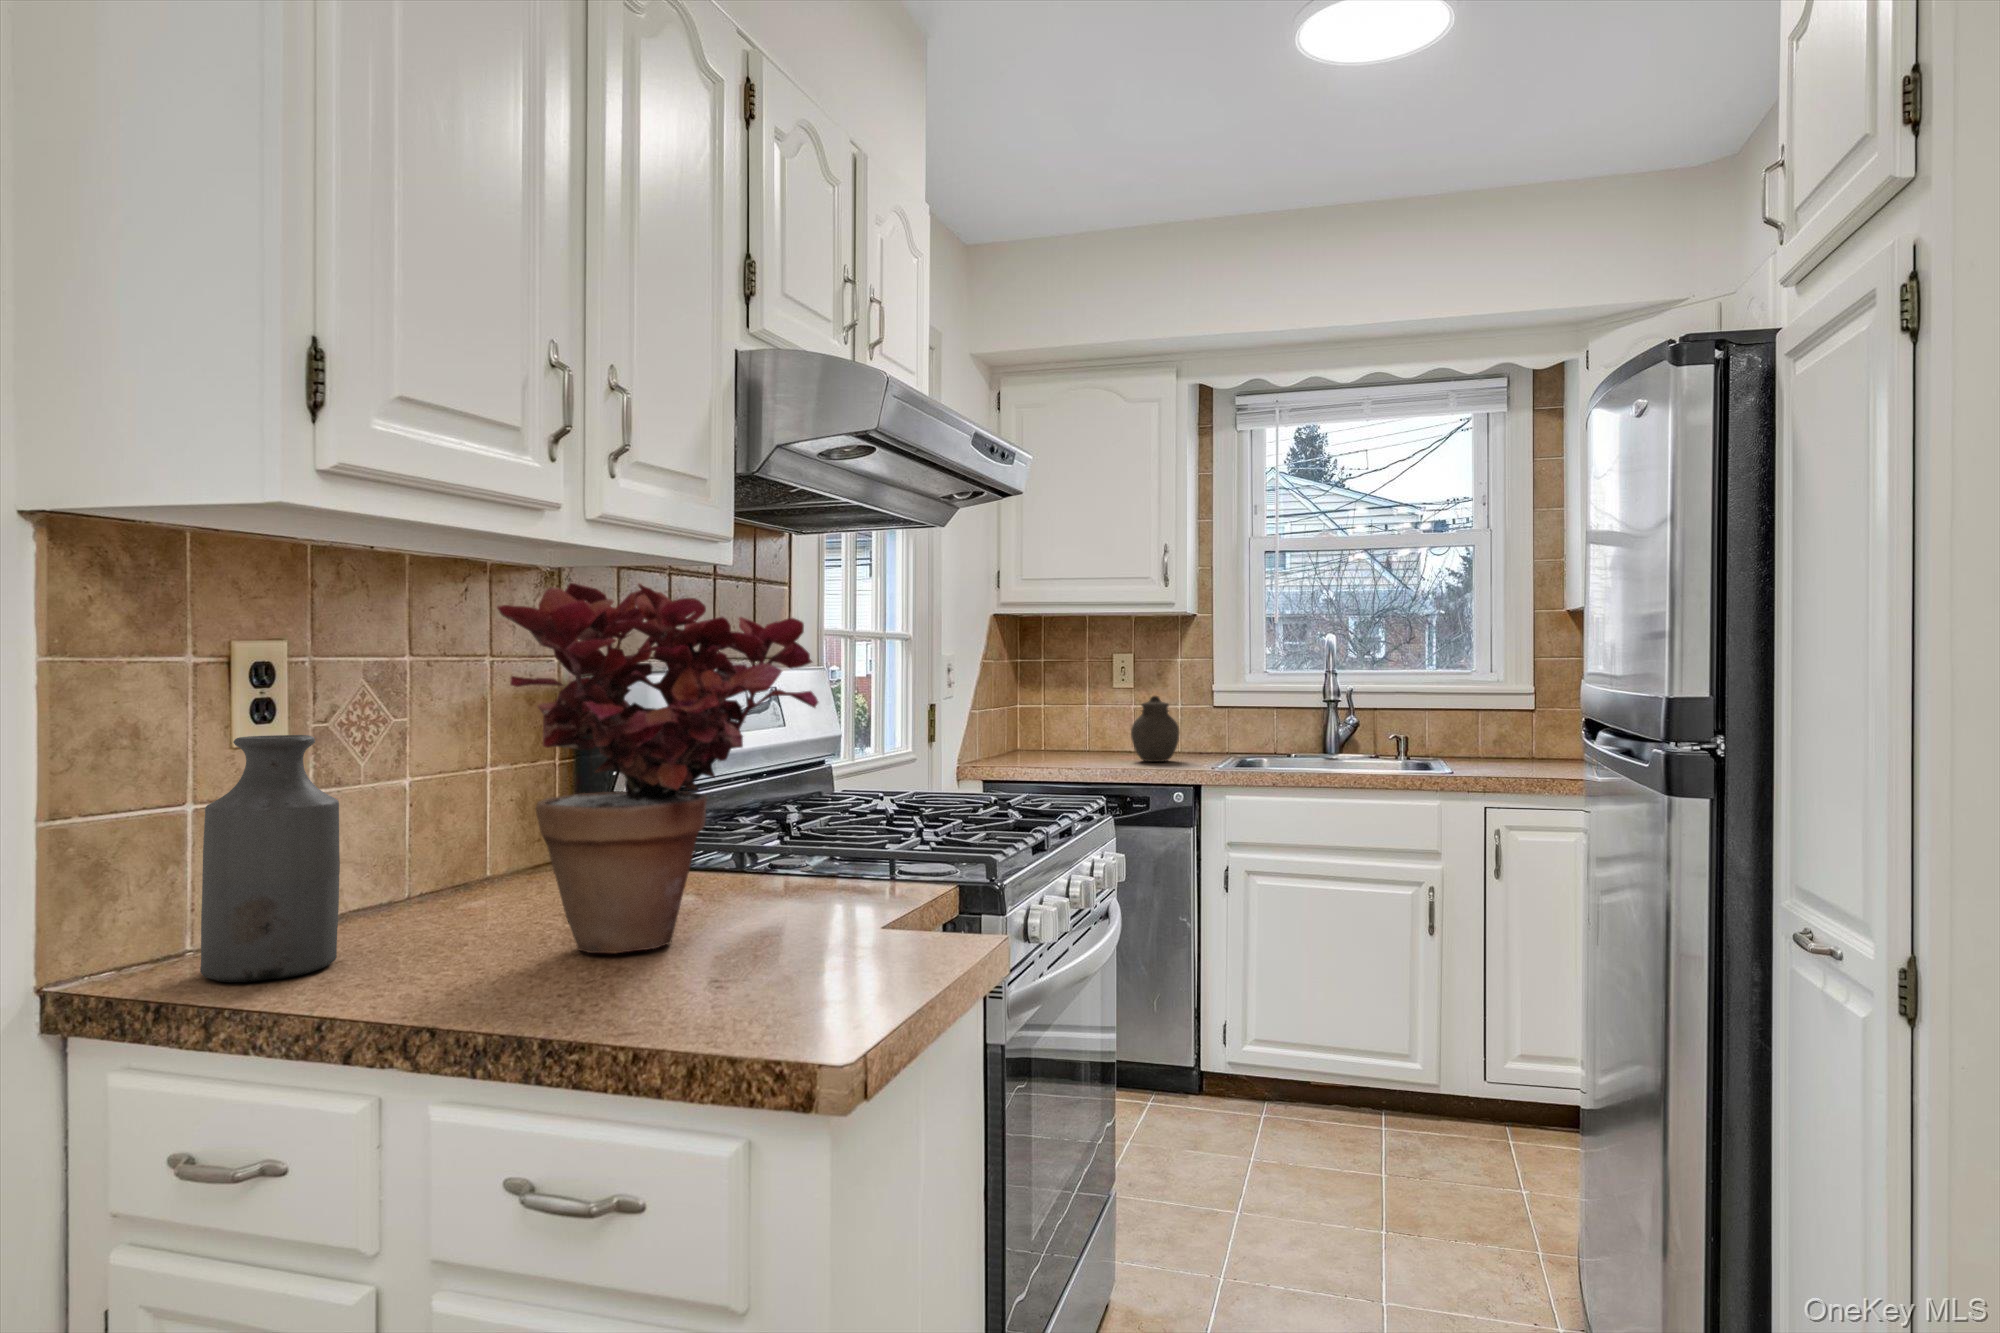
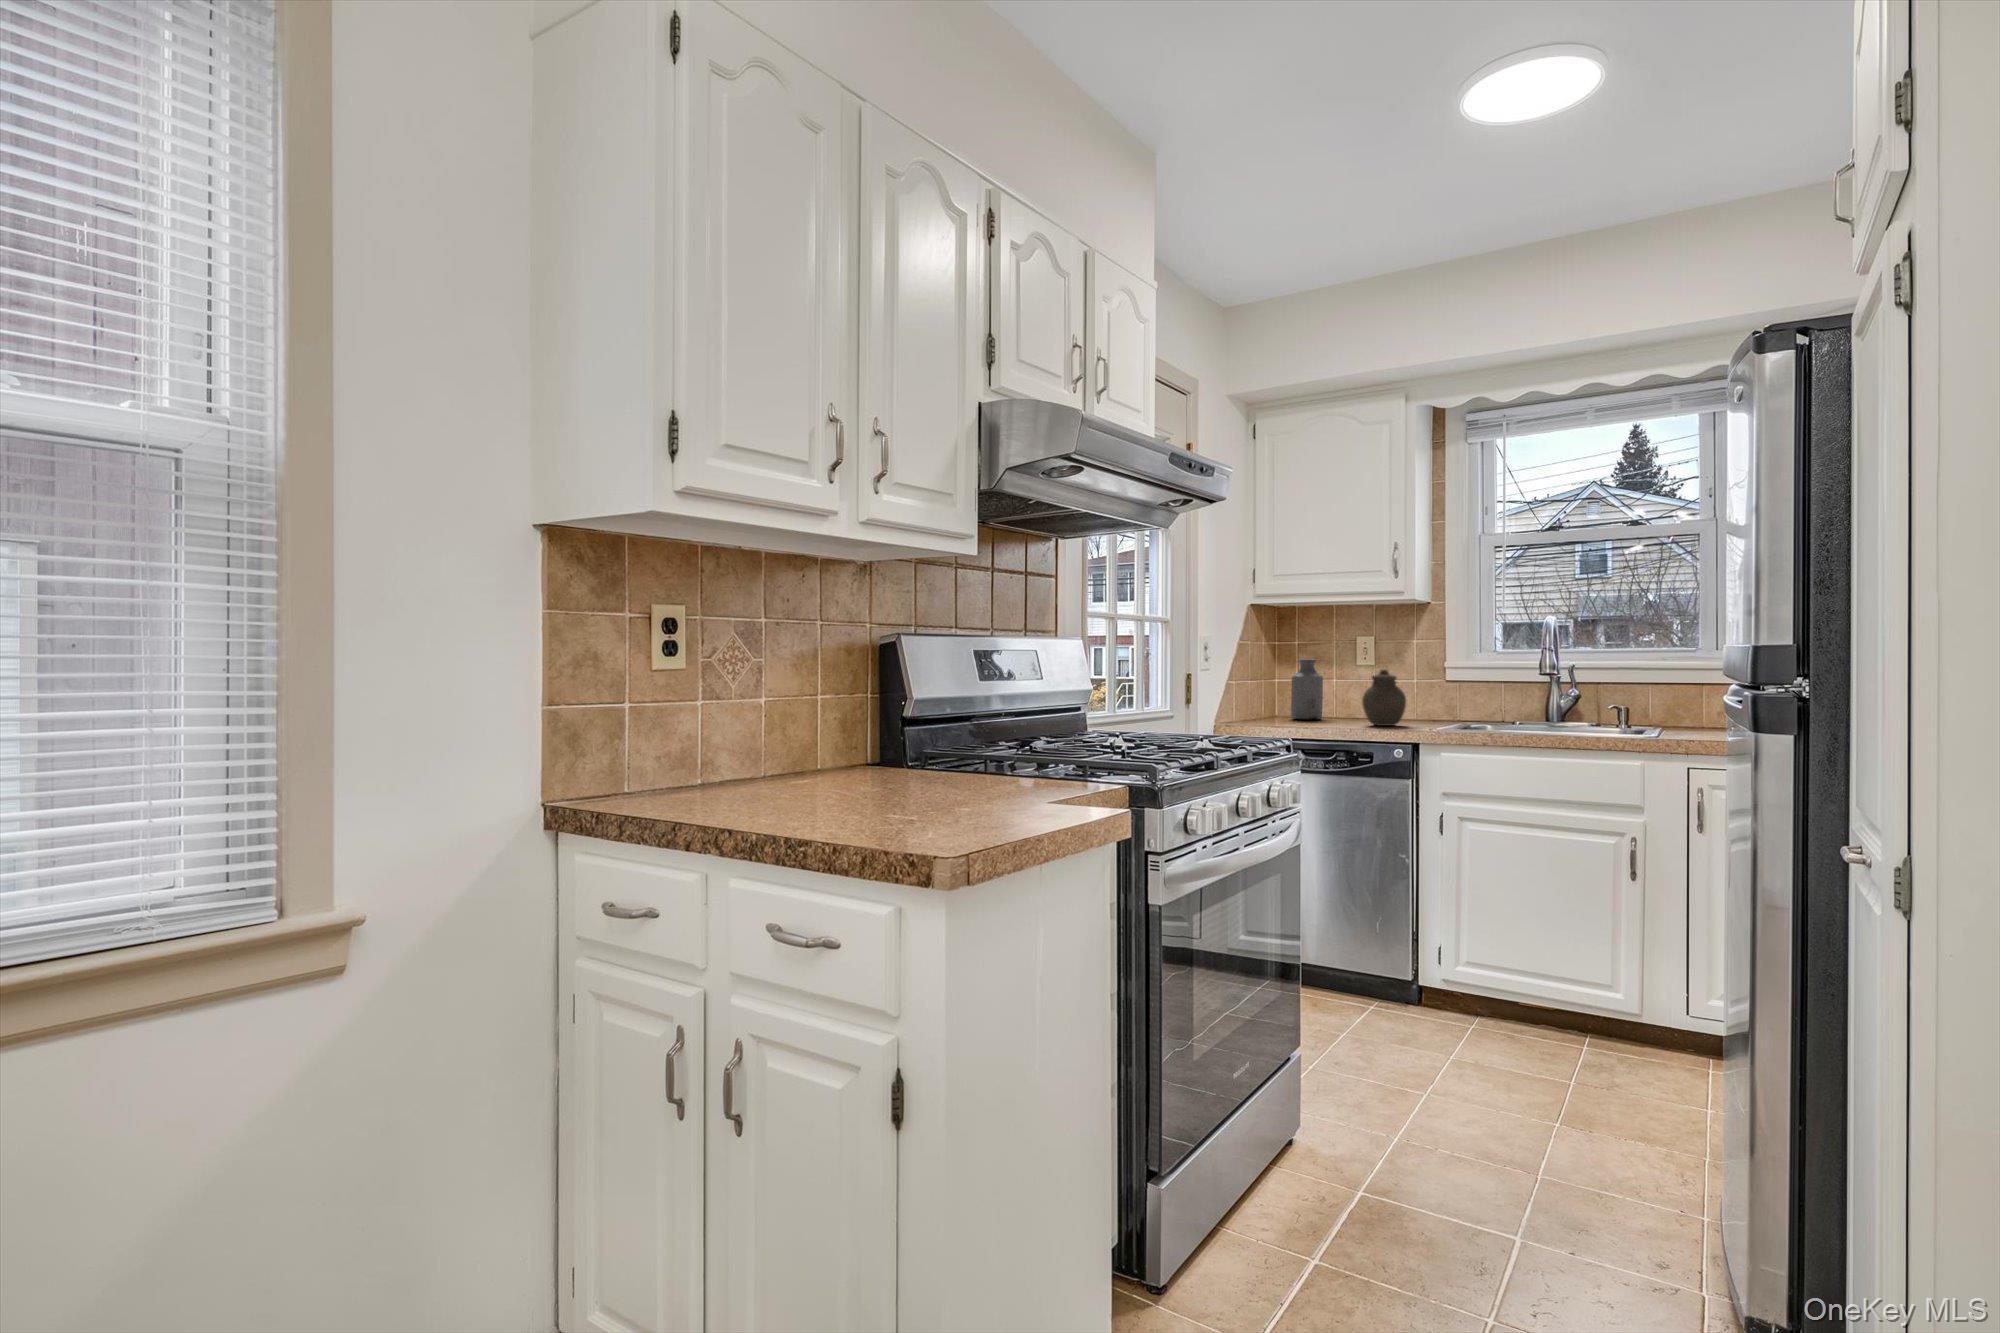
potted plant: present [497,583,818,953] -> none [780,558,999,805]
bottle: present [200,735,340,982] -> present [1291,659,1323,720]

